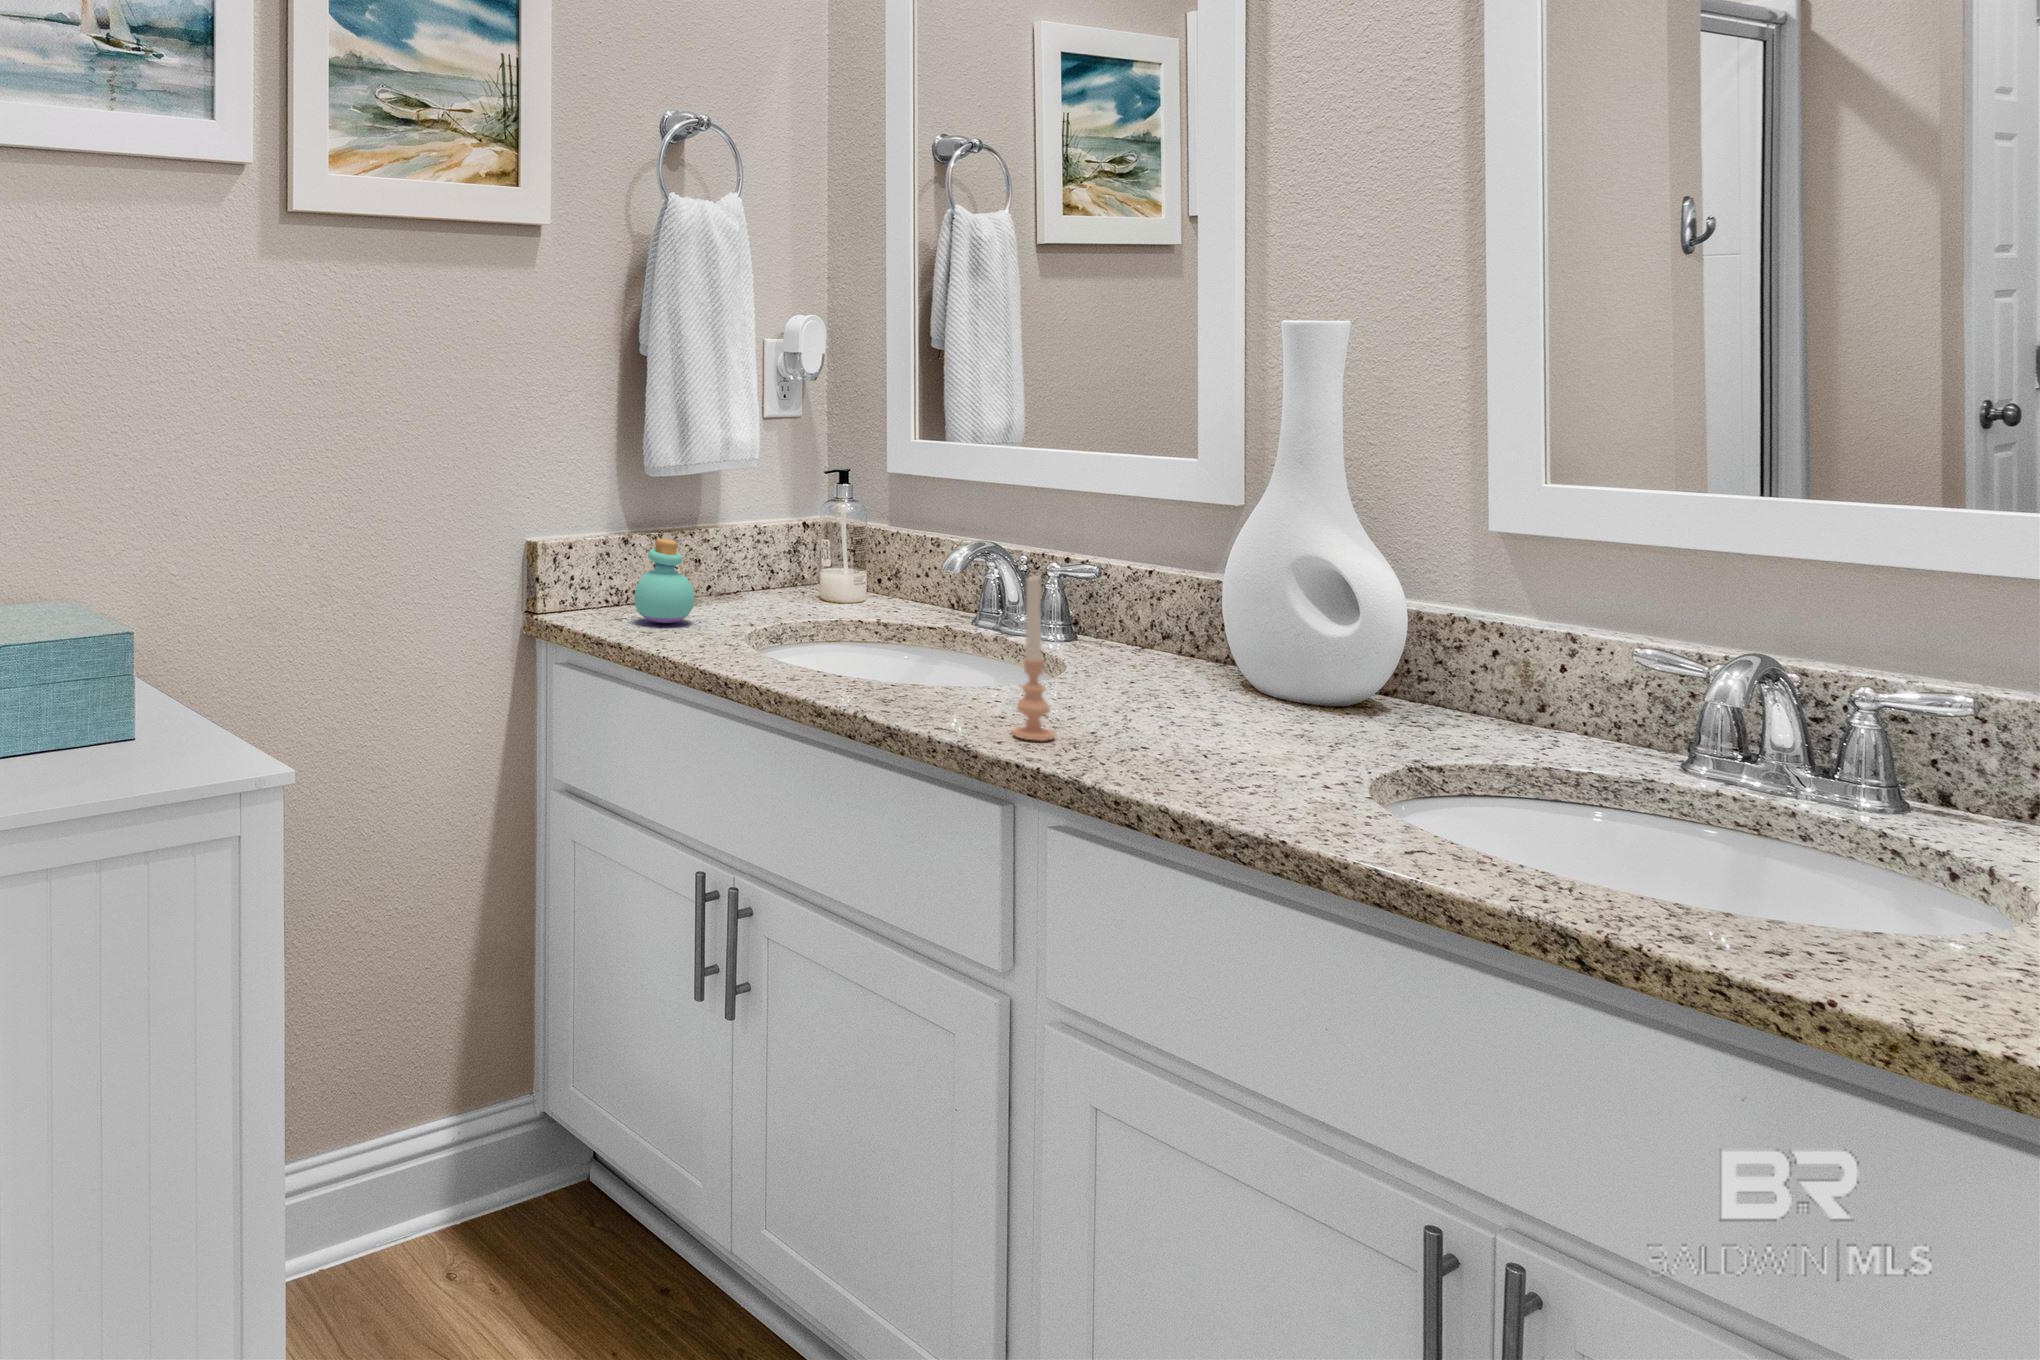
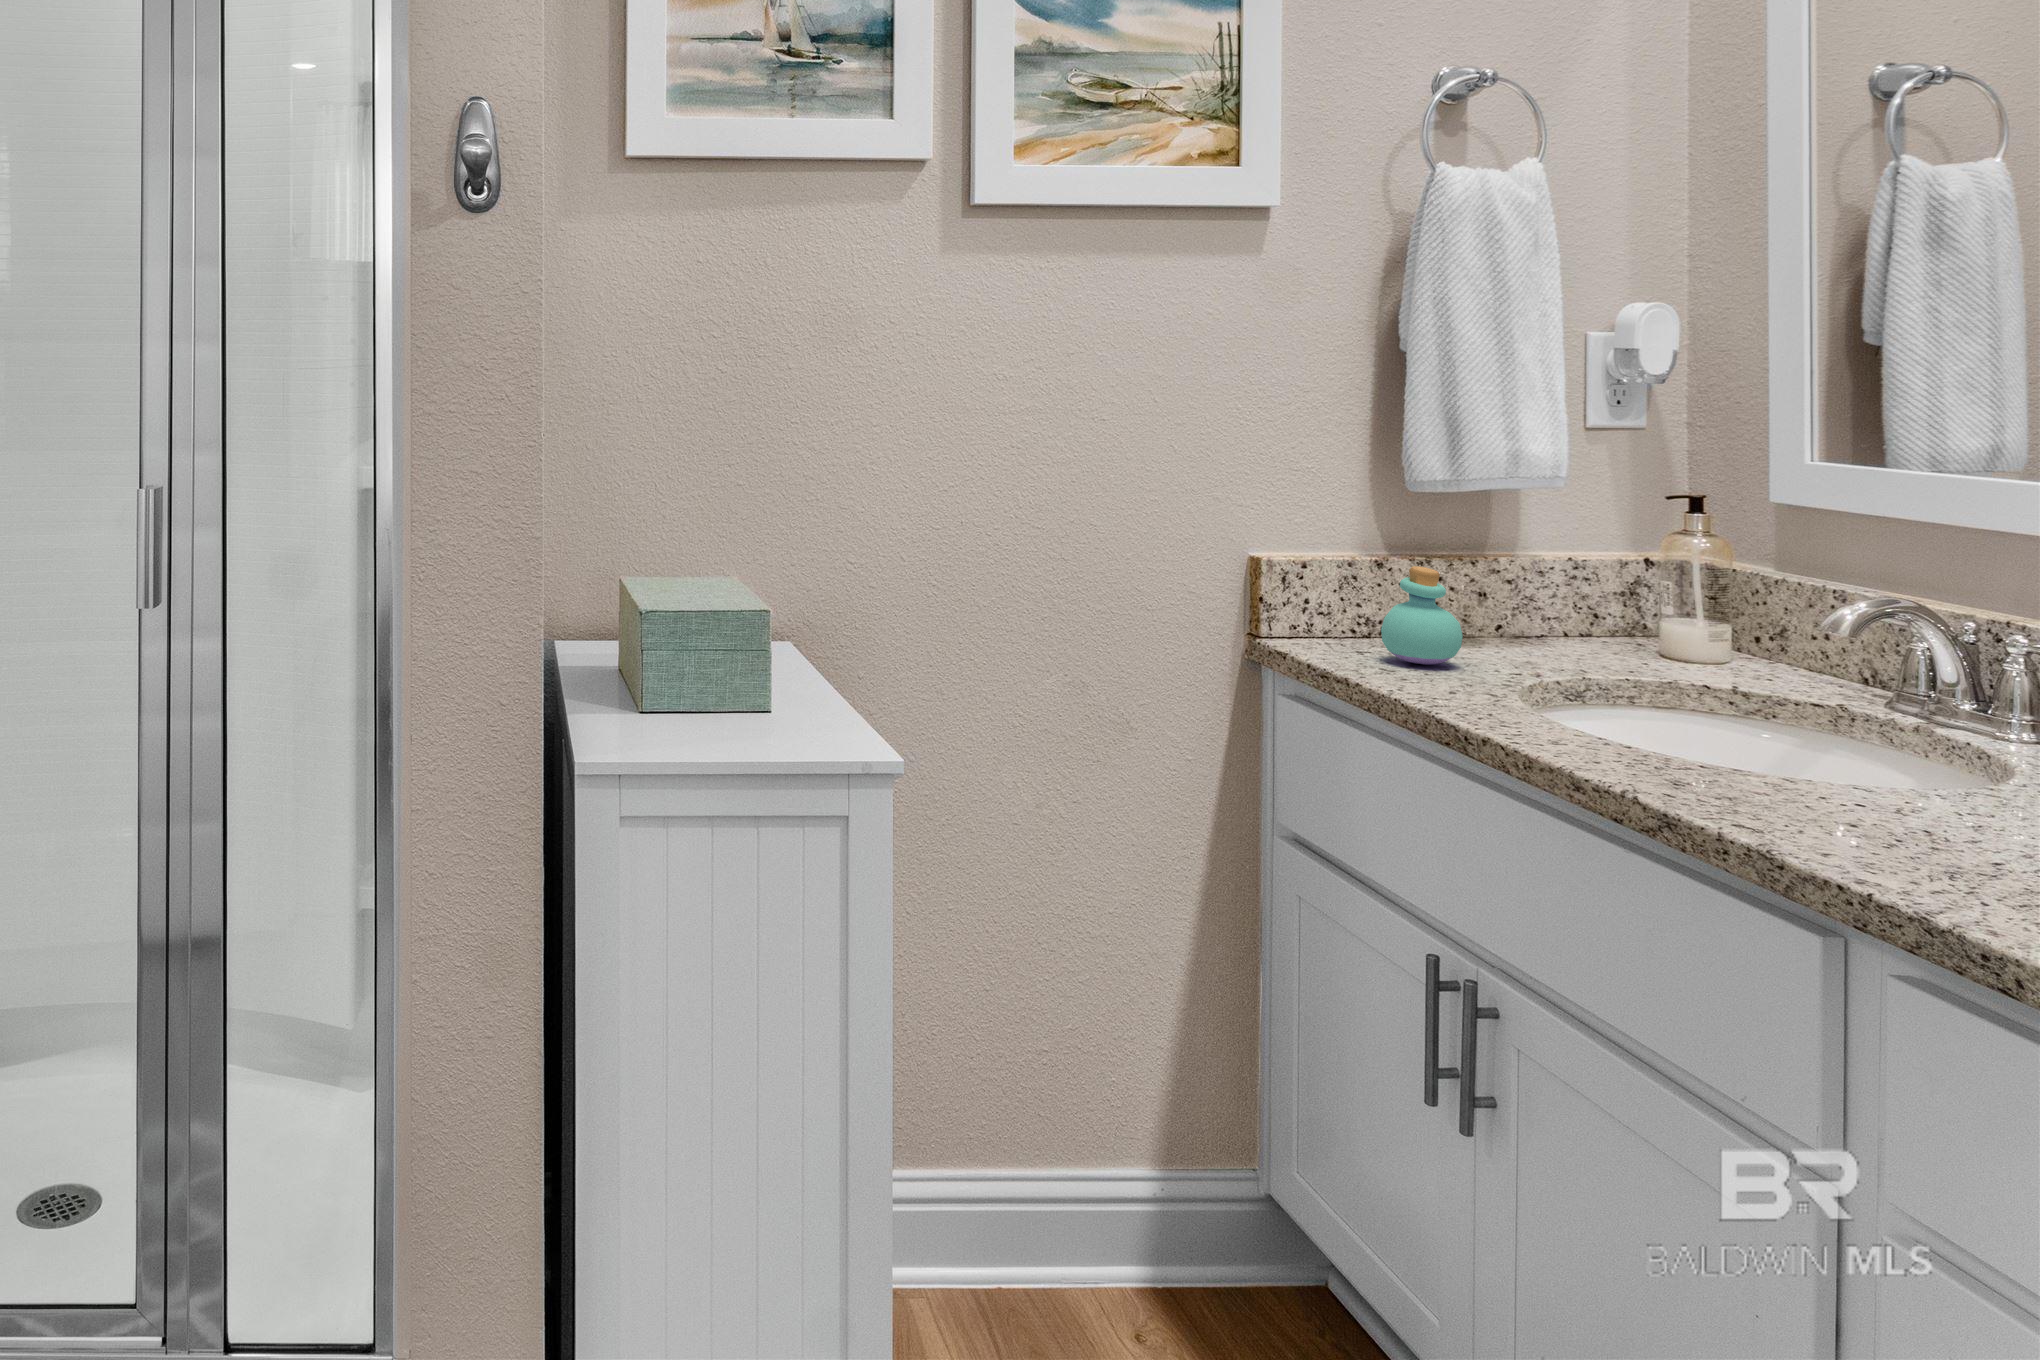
candle: present [1012,576,1055,741] -> none [1853,646,1921,863]

